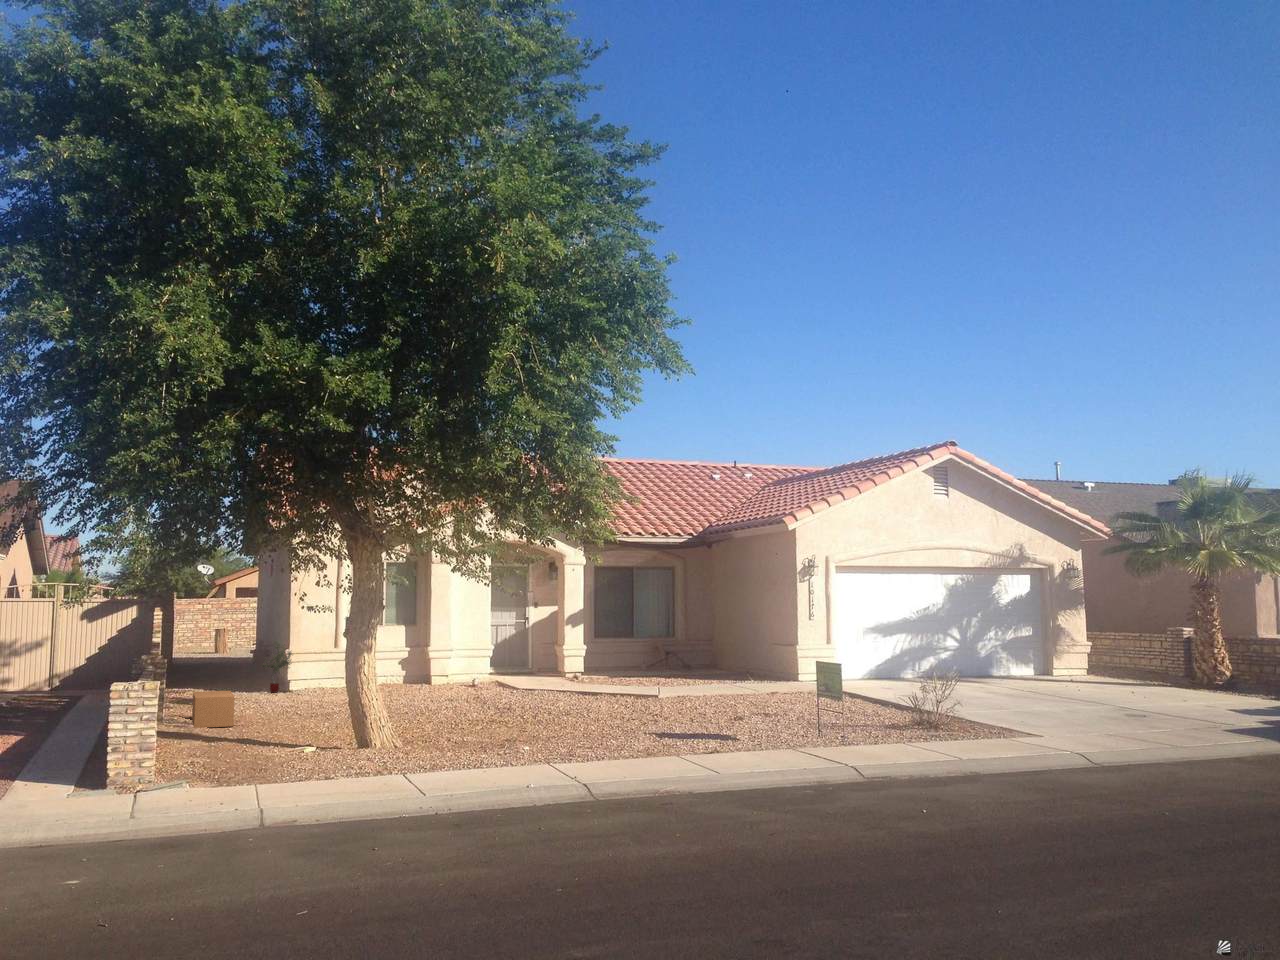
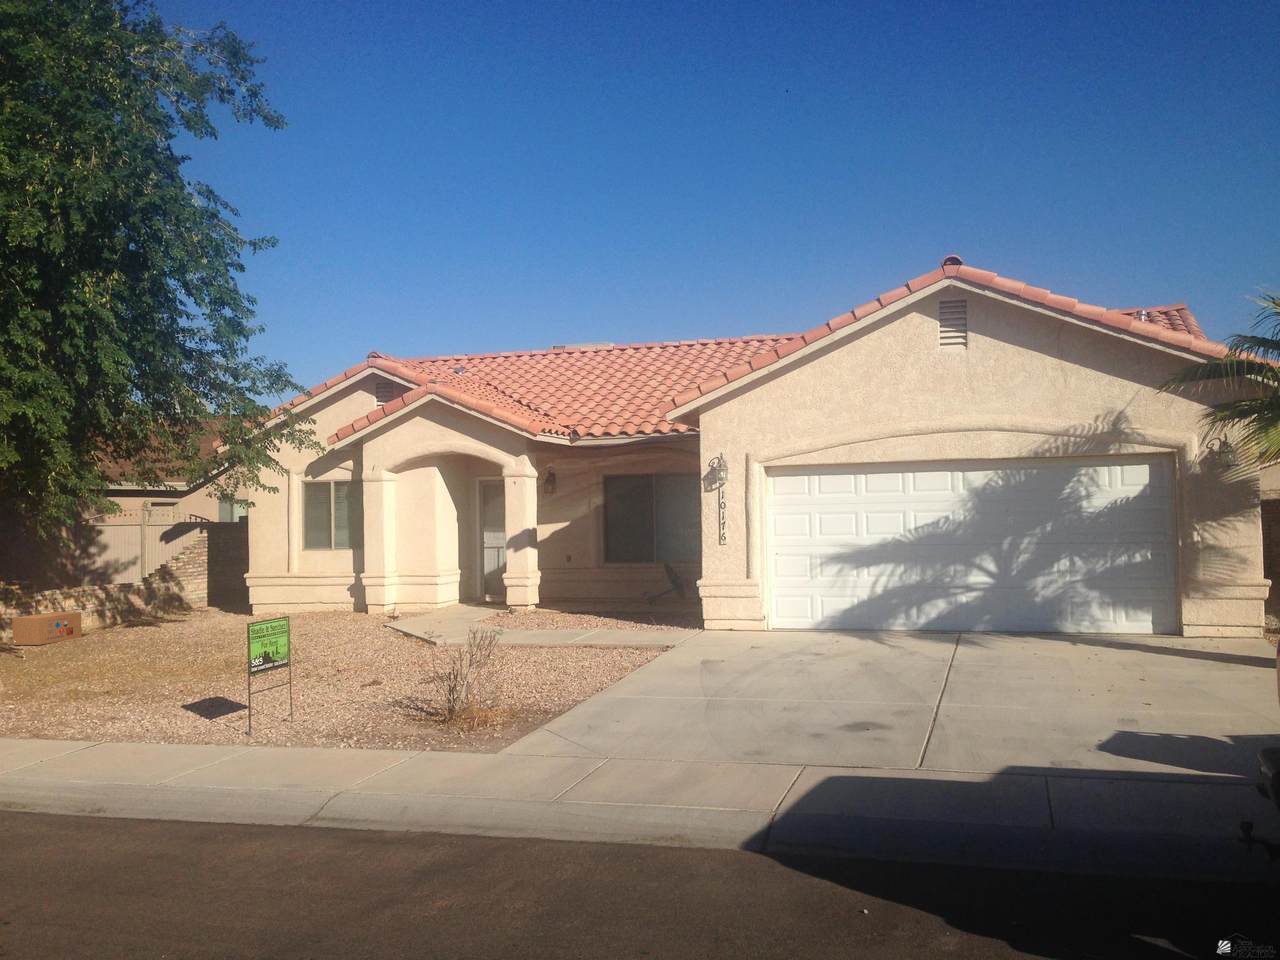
potted tree: present [260,644,292,693] -> none [227,568,254,614]

